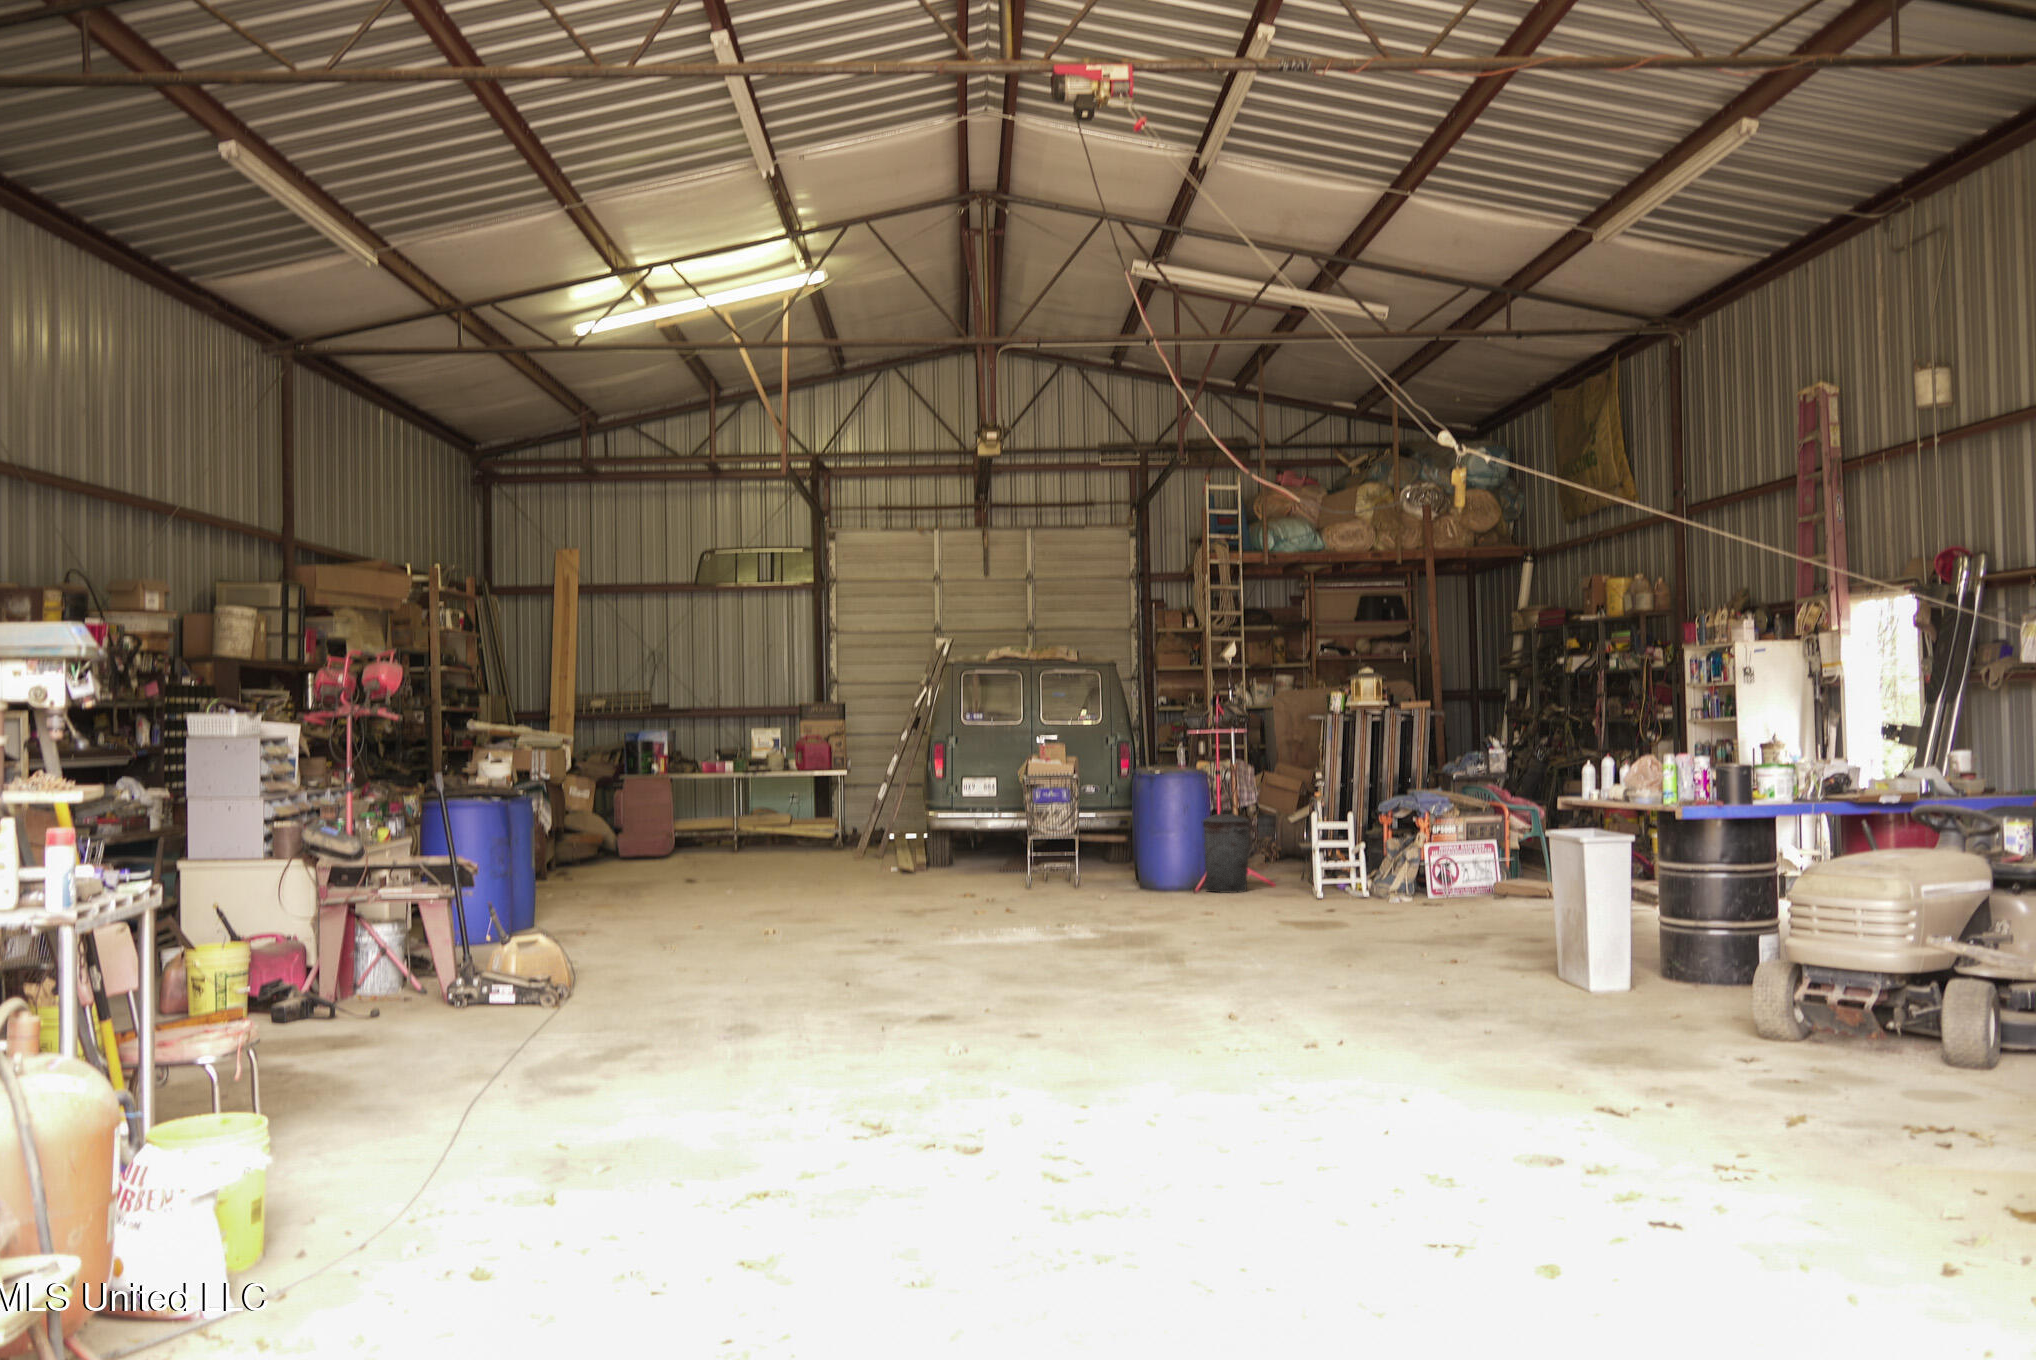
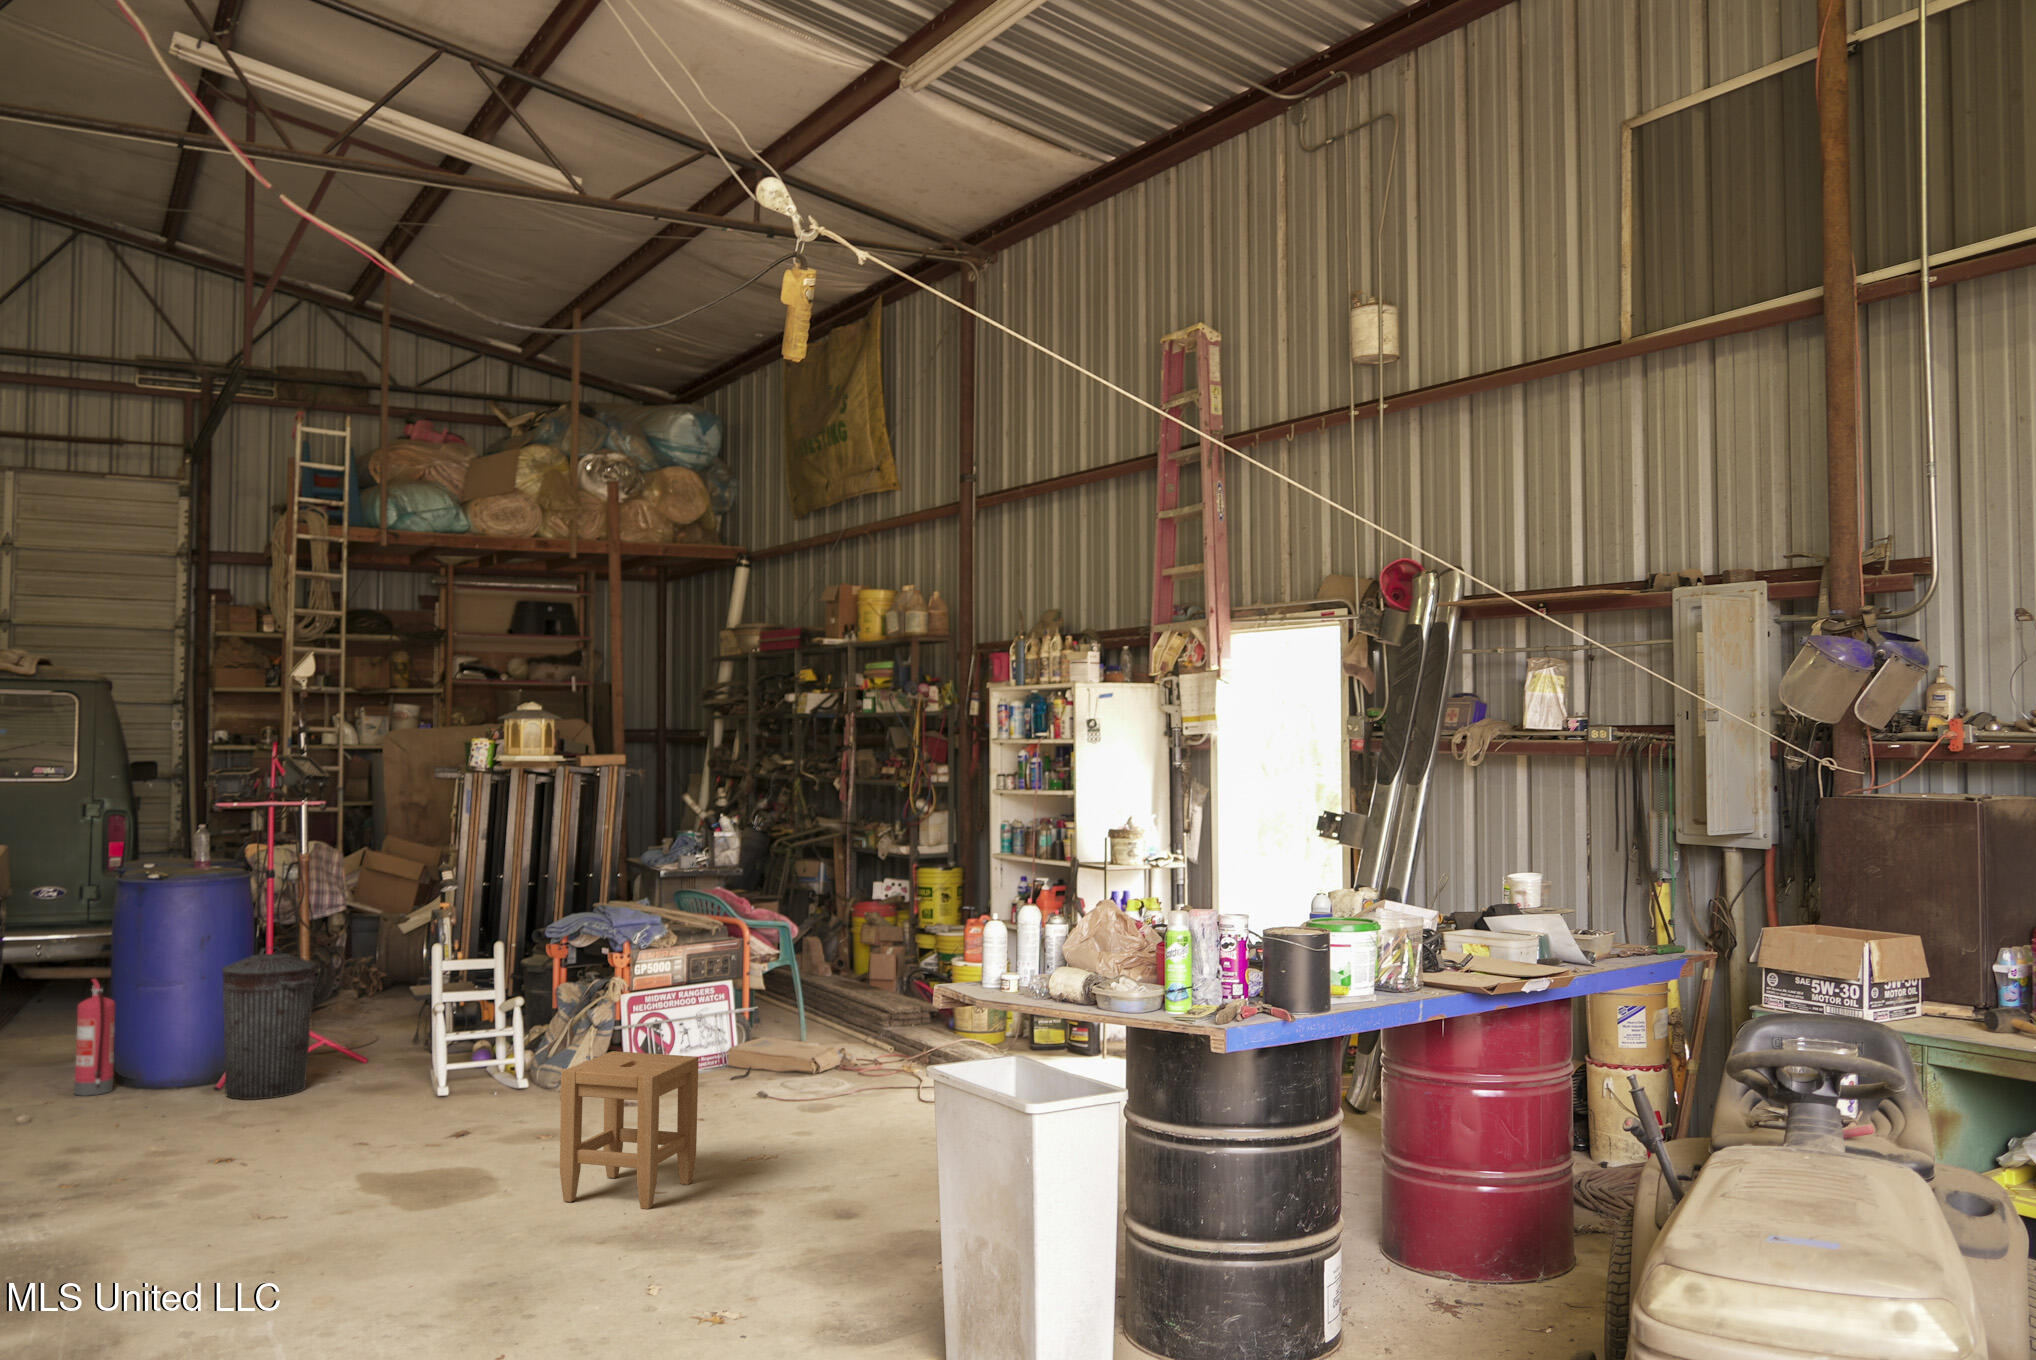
fire extinguisher: none [1129,826,1148,888] -> present [74,979,116,1096]
stool: none [1383,851,1457,925] -> present [560,1051,699,1209]

